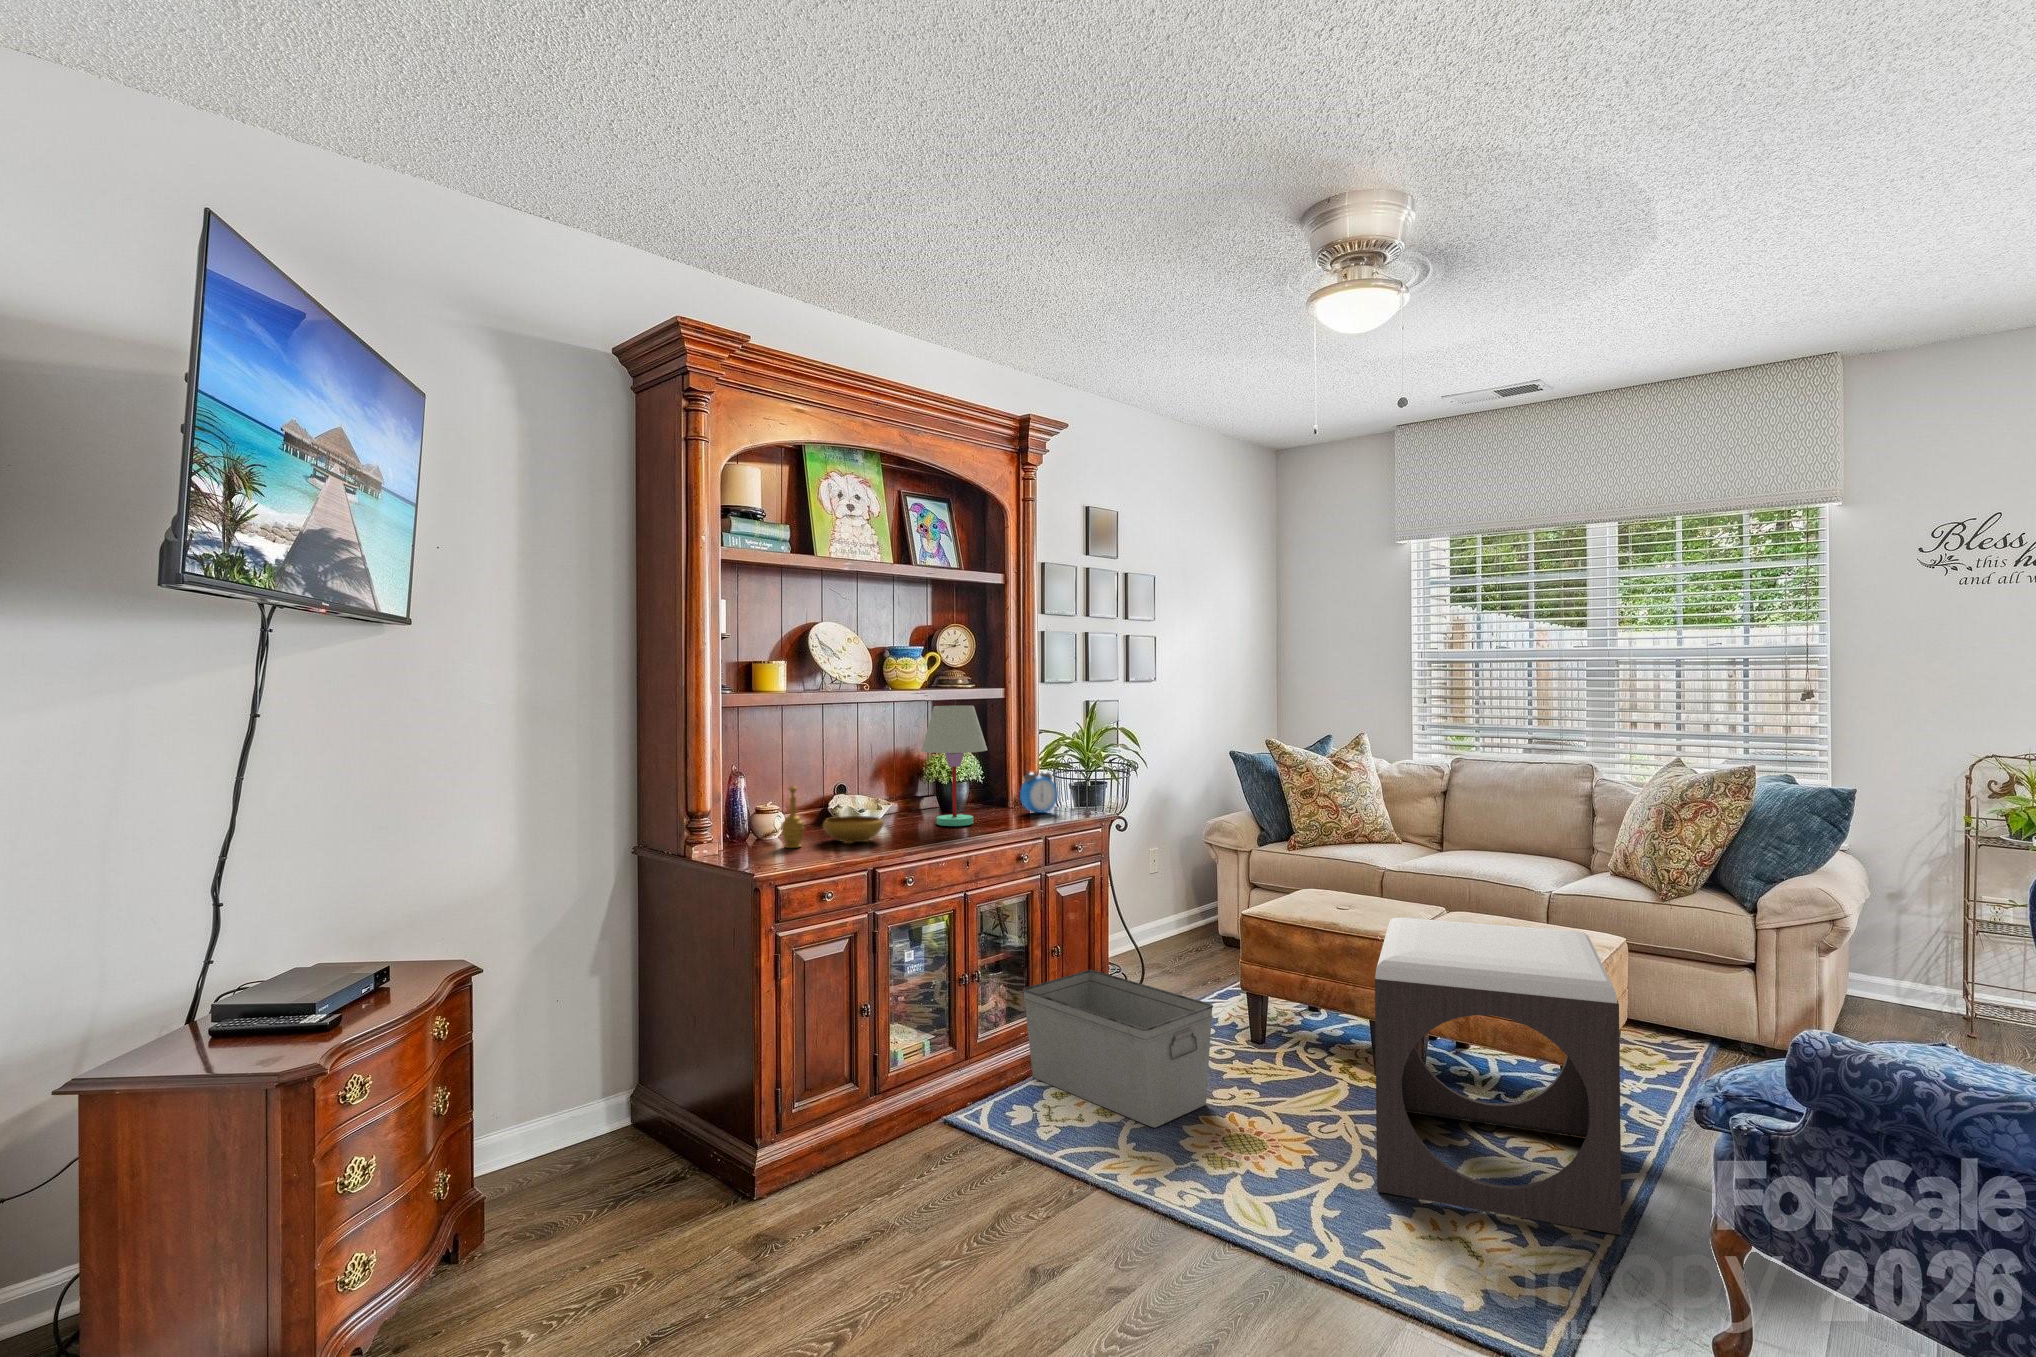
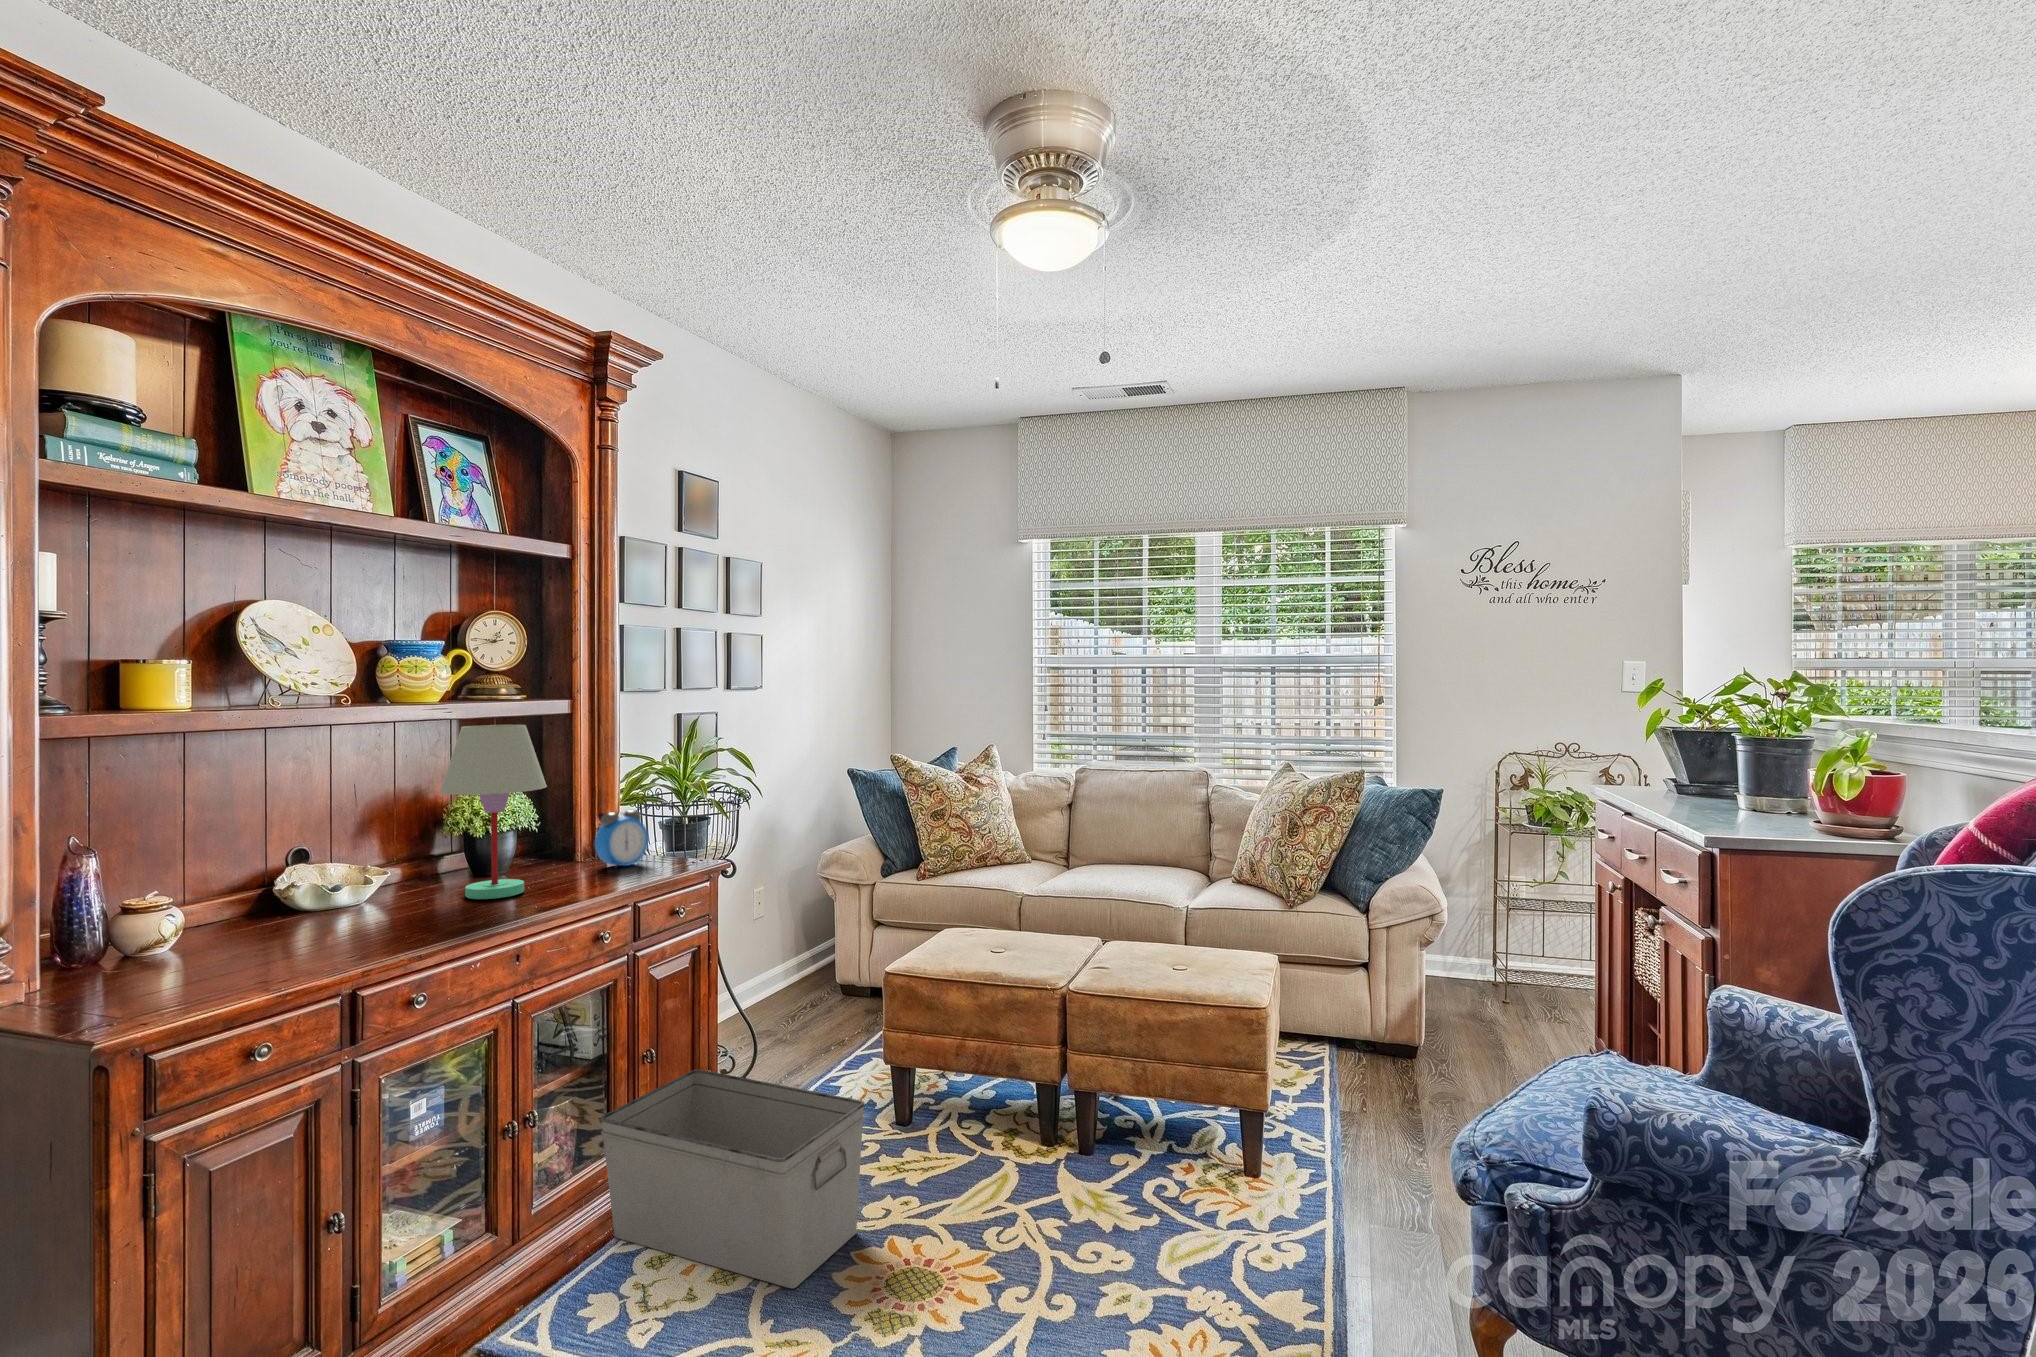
decorative bowl: present [782,786,884,848] -> none [166,864,370,970]
footstool: present [1375,917,1622,1235] -> none [1068,963,1349,1326]

